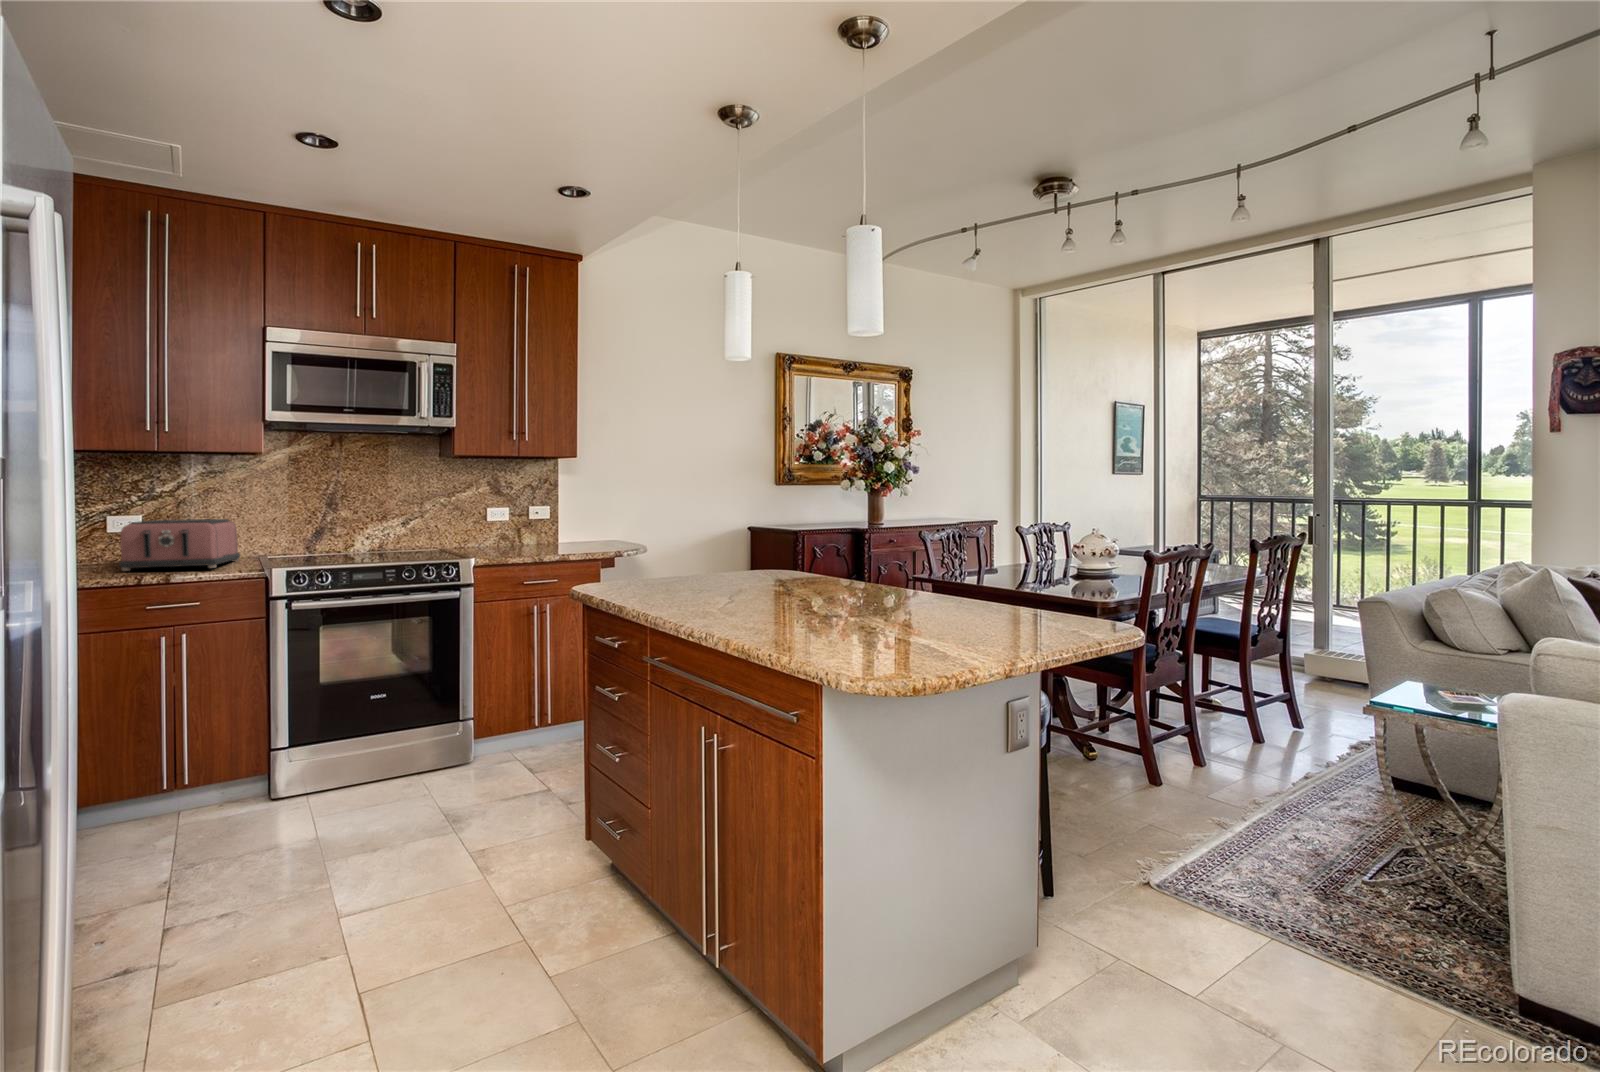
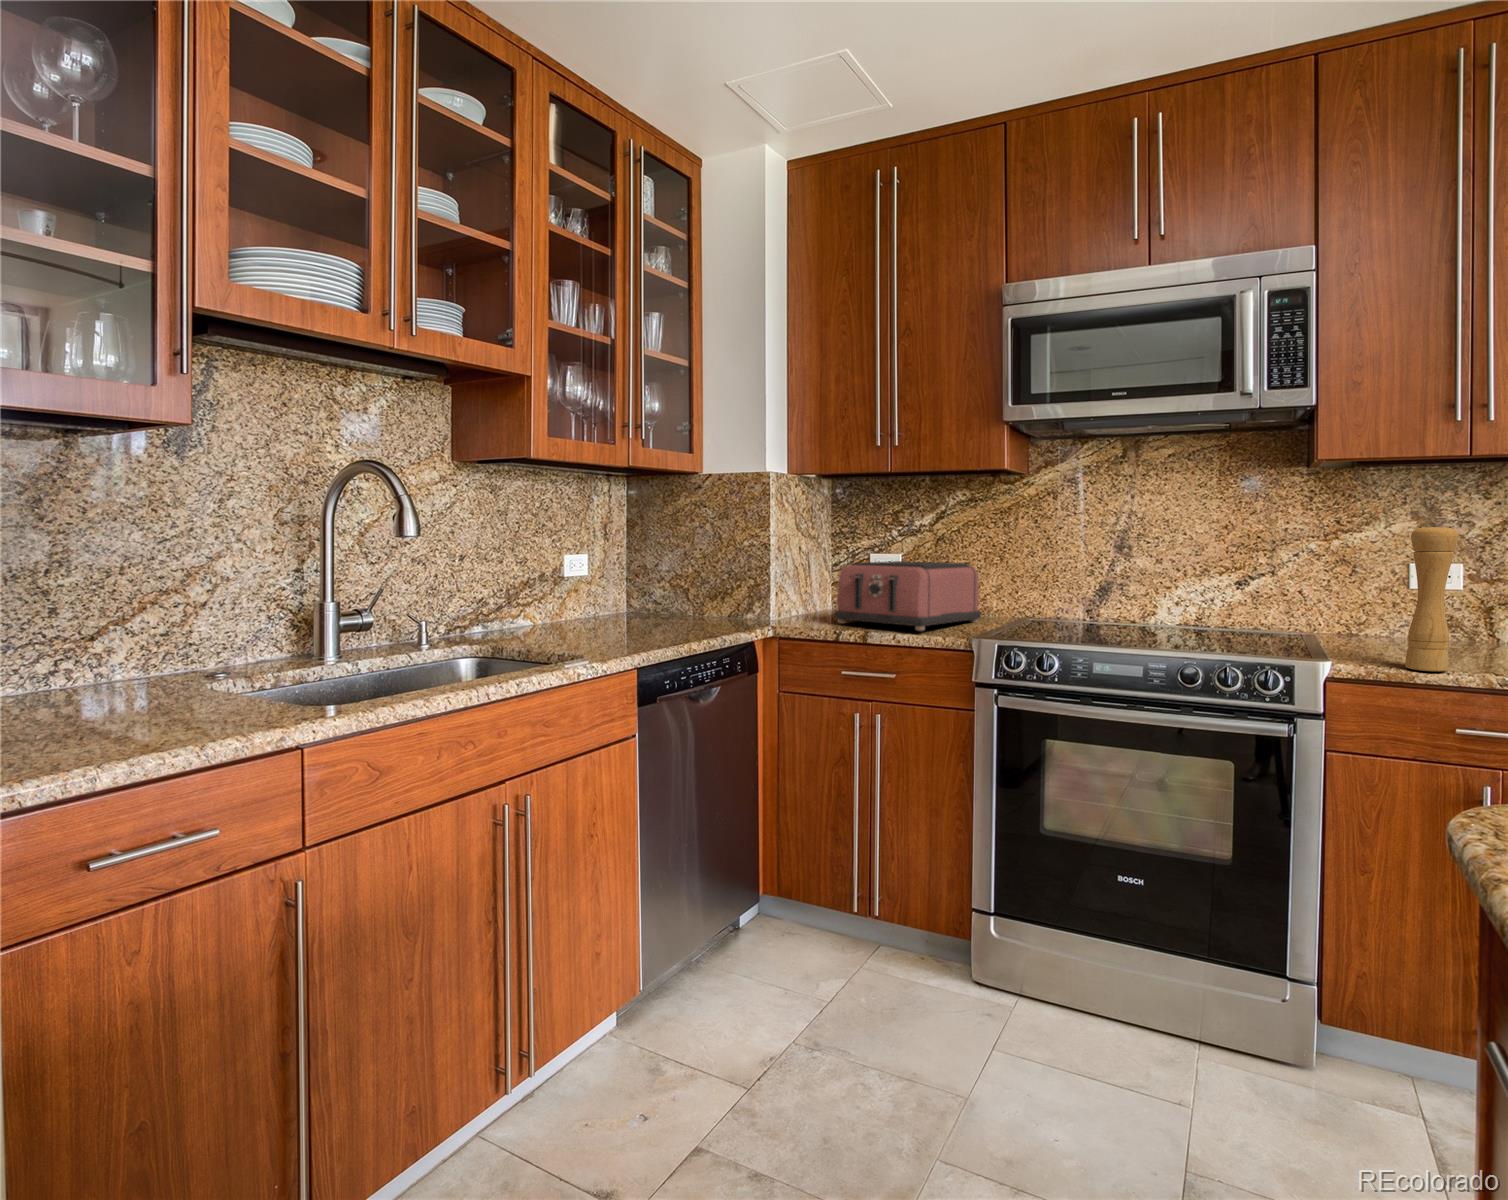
pepper mill: none [499,491,518,558] -> present [1405,525,1459,671]

